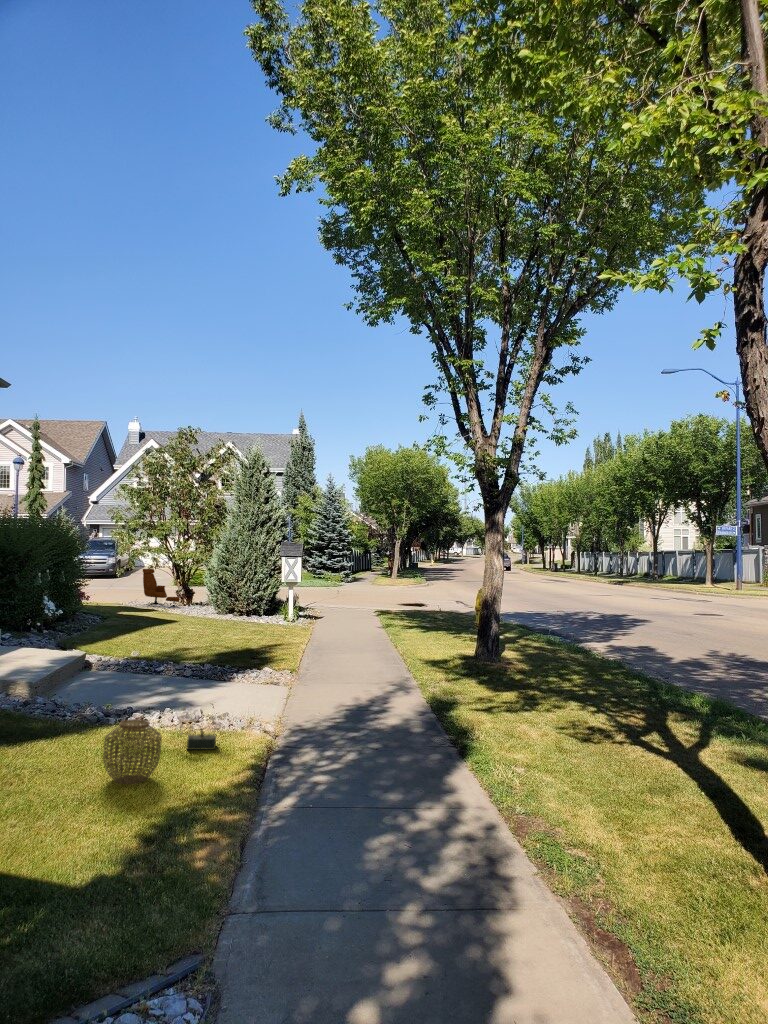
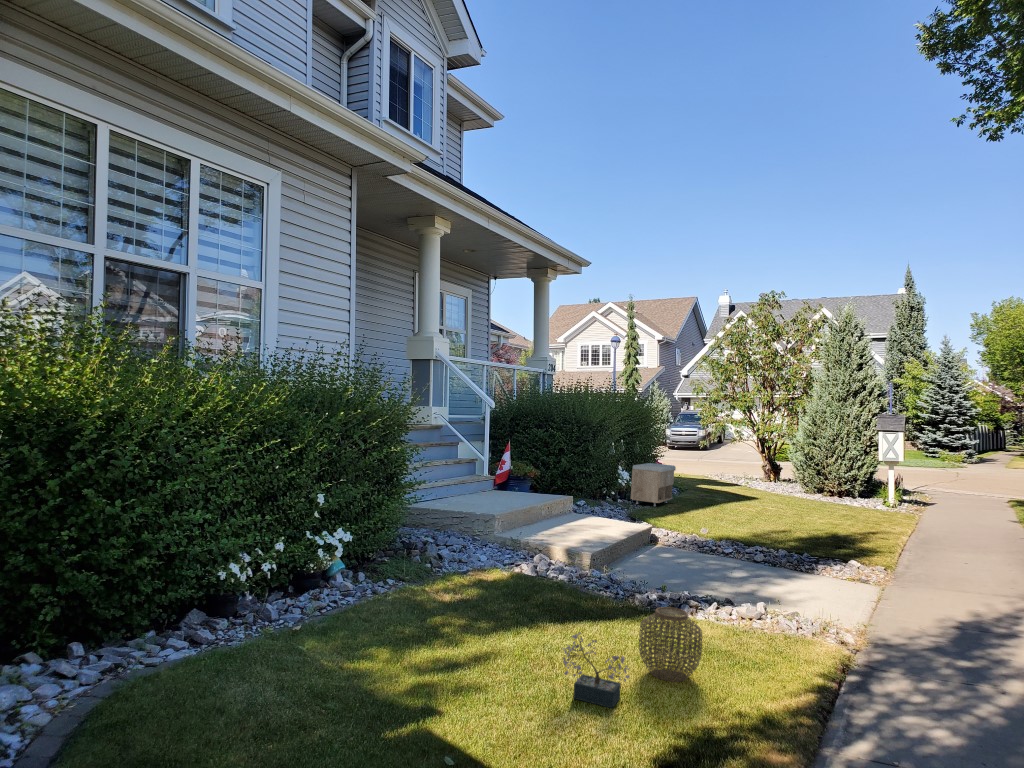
lounge chair: present [143,569,179,608] -> none [725,440,766,482]
storage bench: none [49,595,99,639] -> present [631,463,676,506]
decorative plant: present [180,707,221,750] -> present [563,632,630,708]

